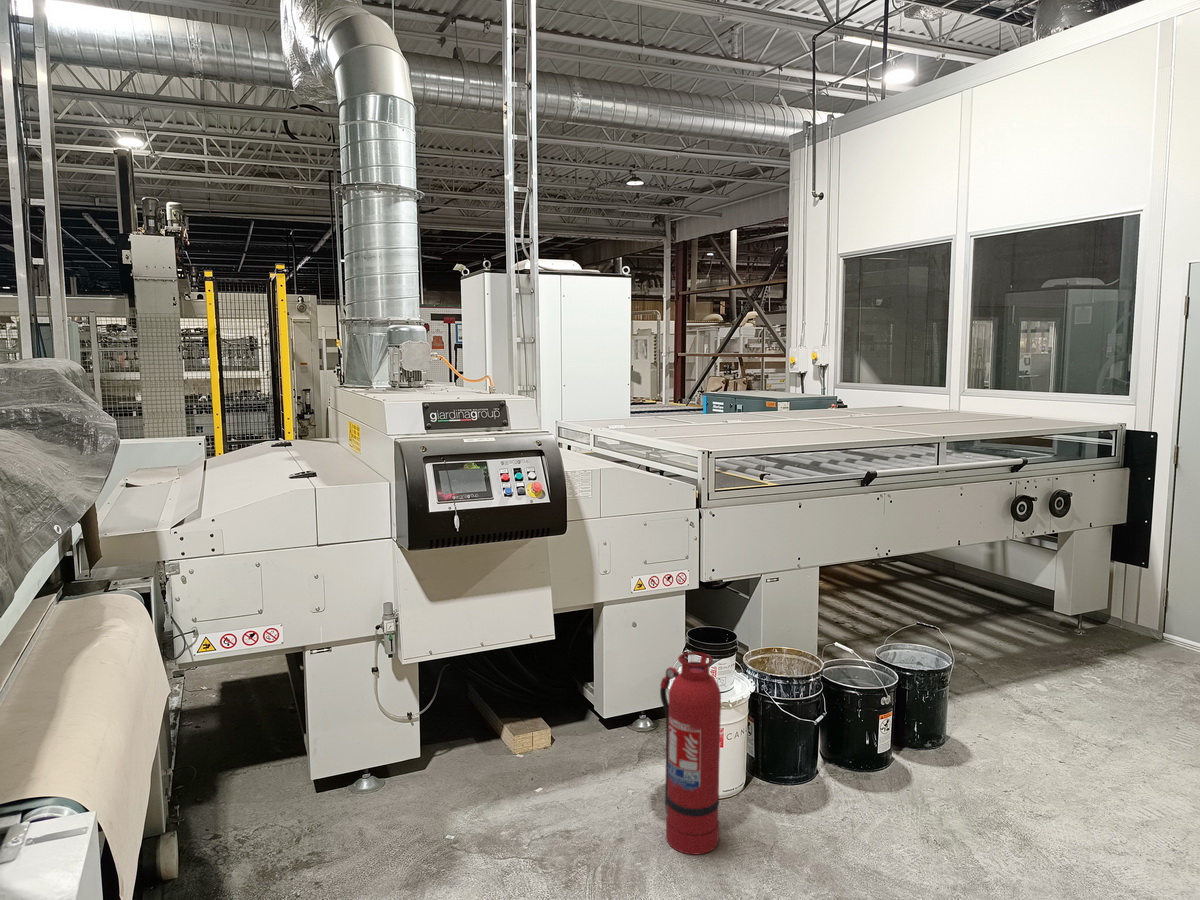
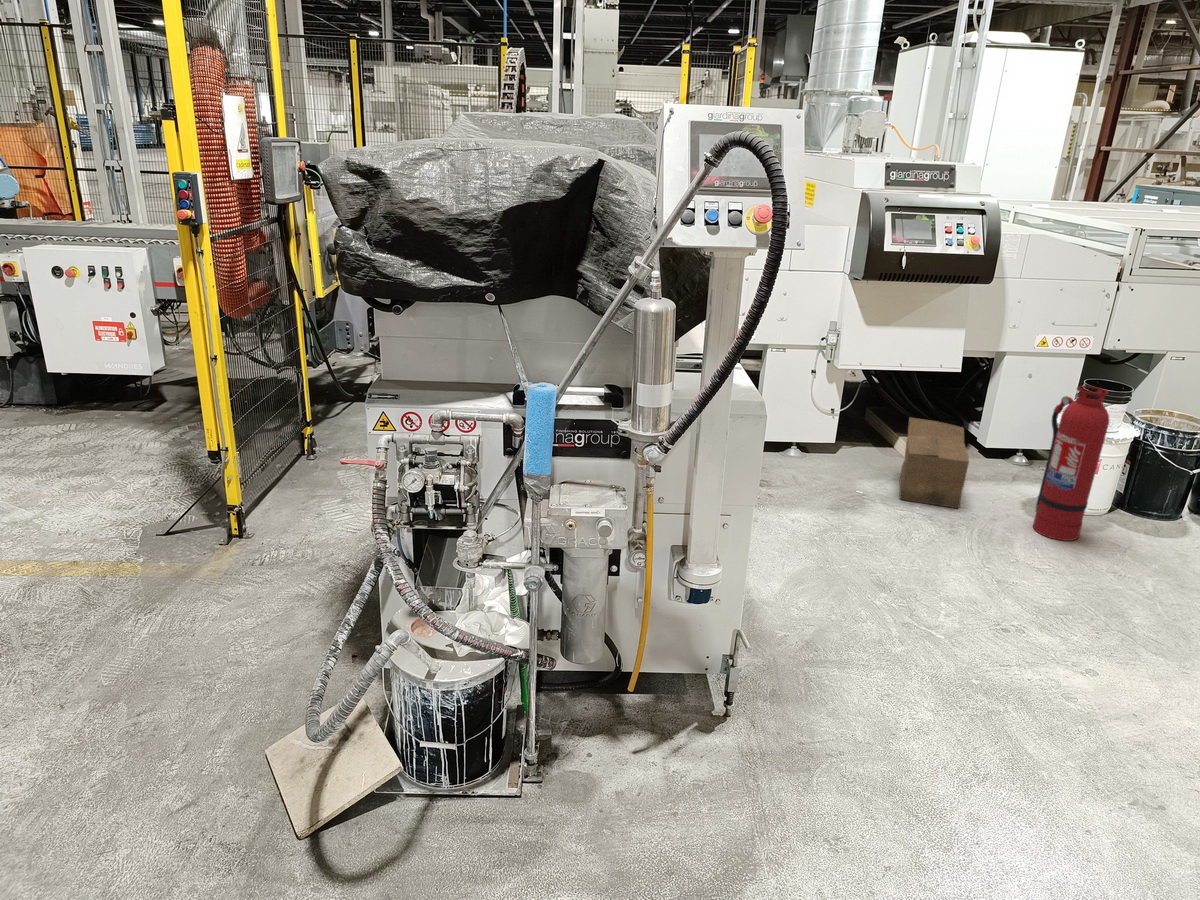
cardboard box: none [503,705,578,832] -> present [900,417,969,508]

